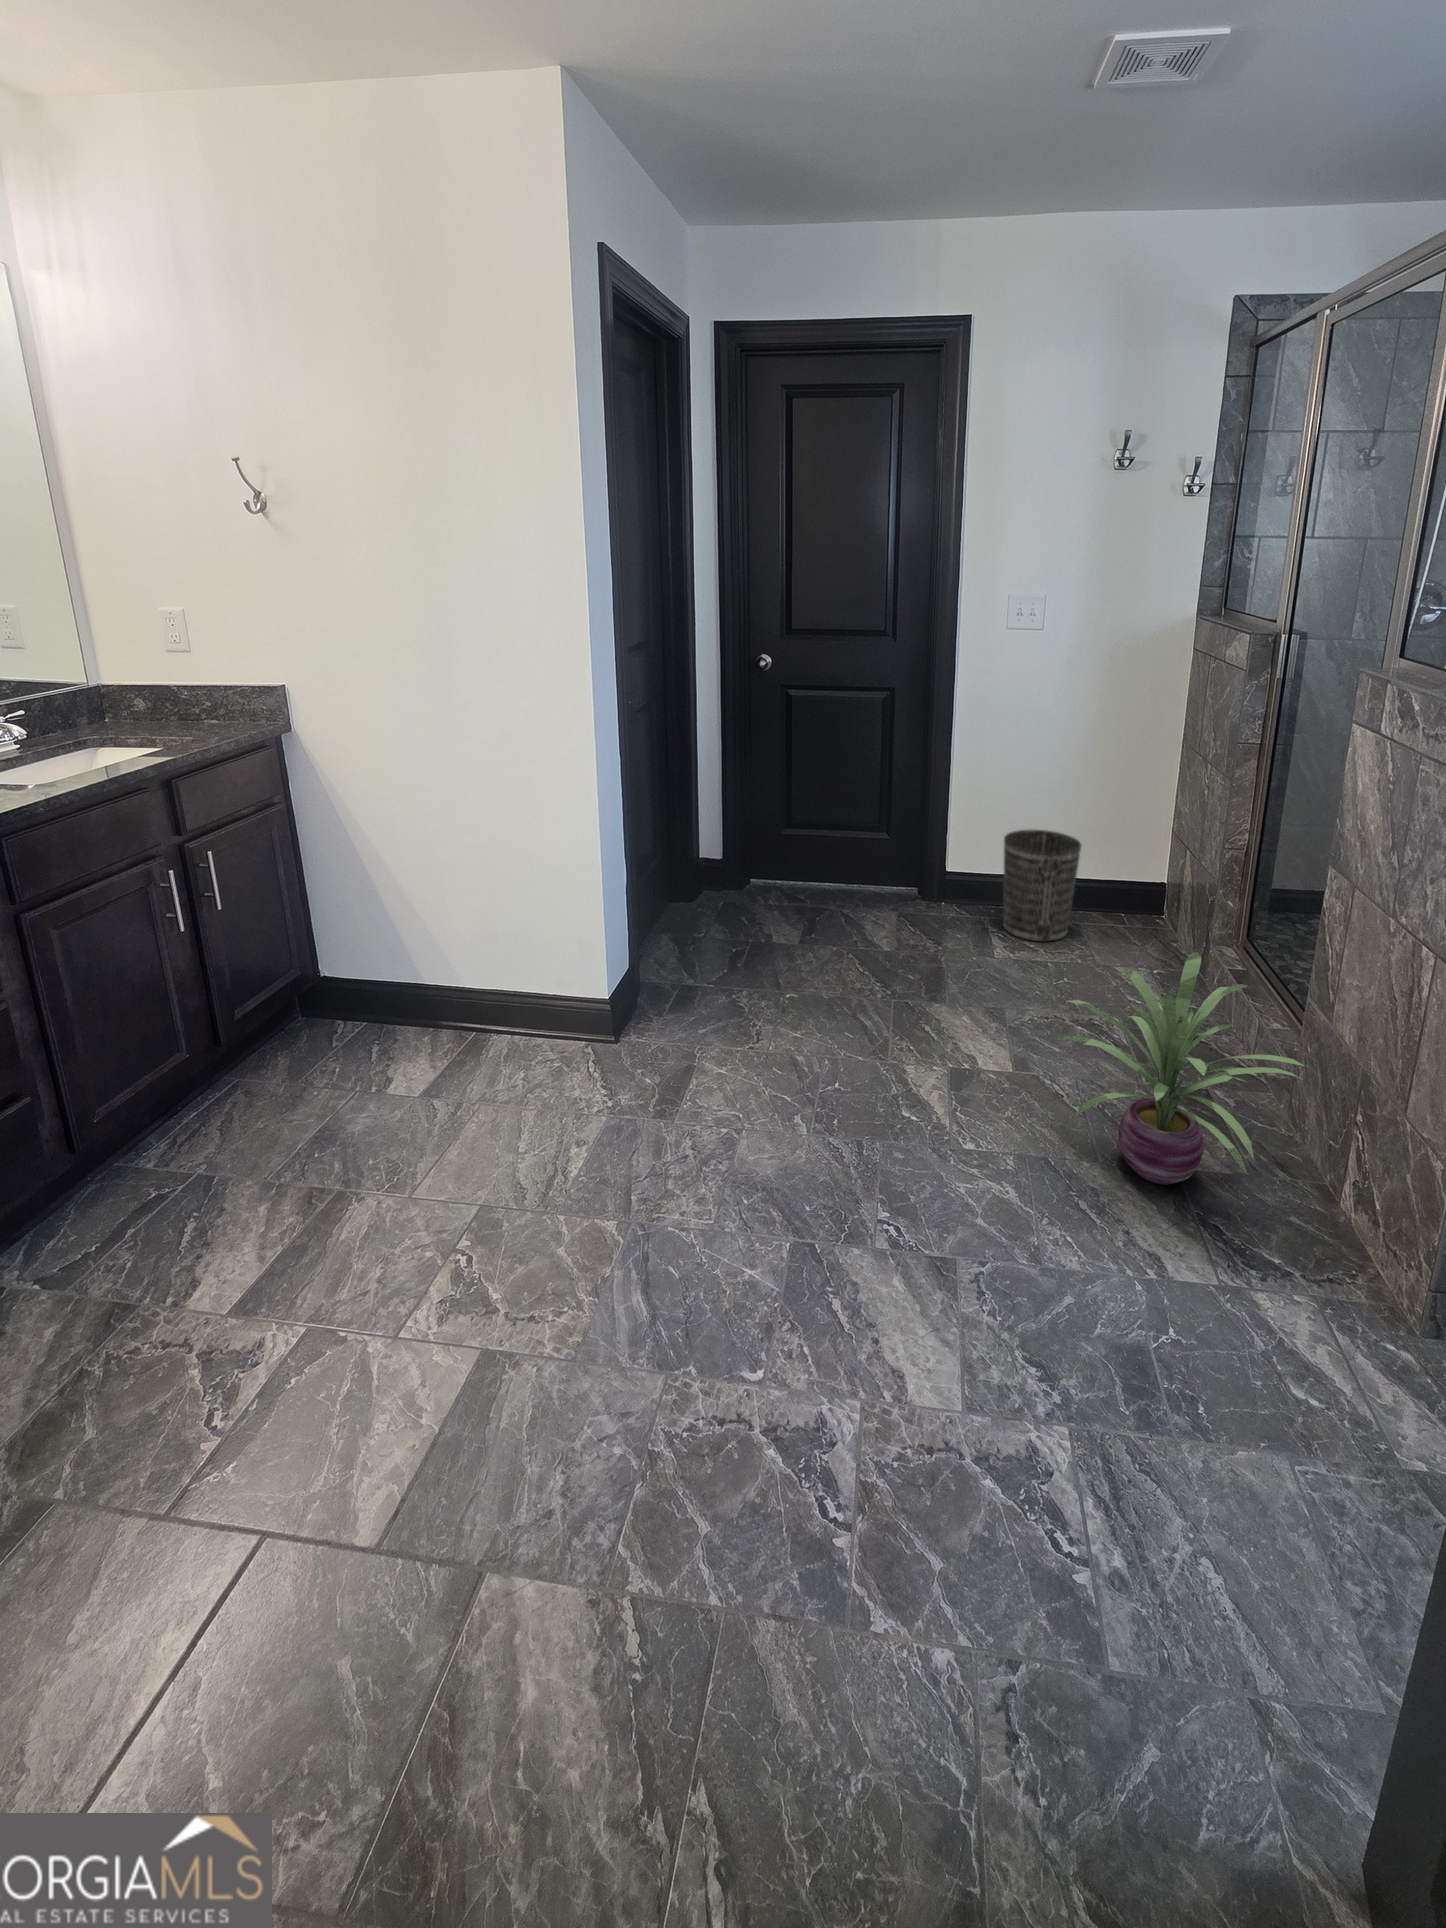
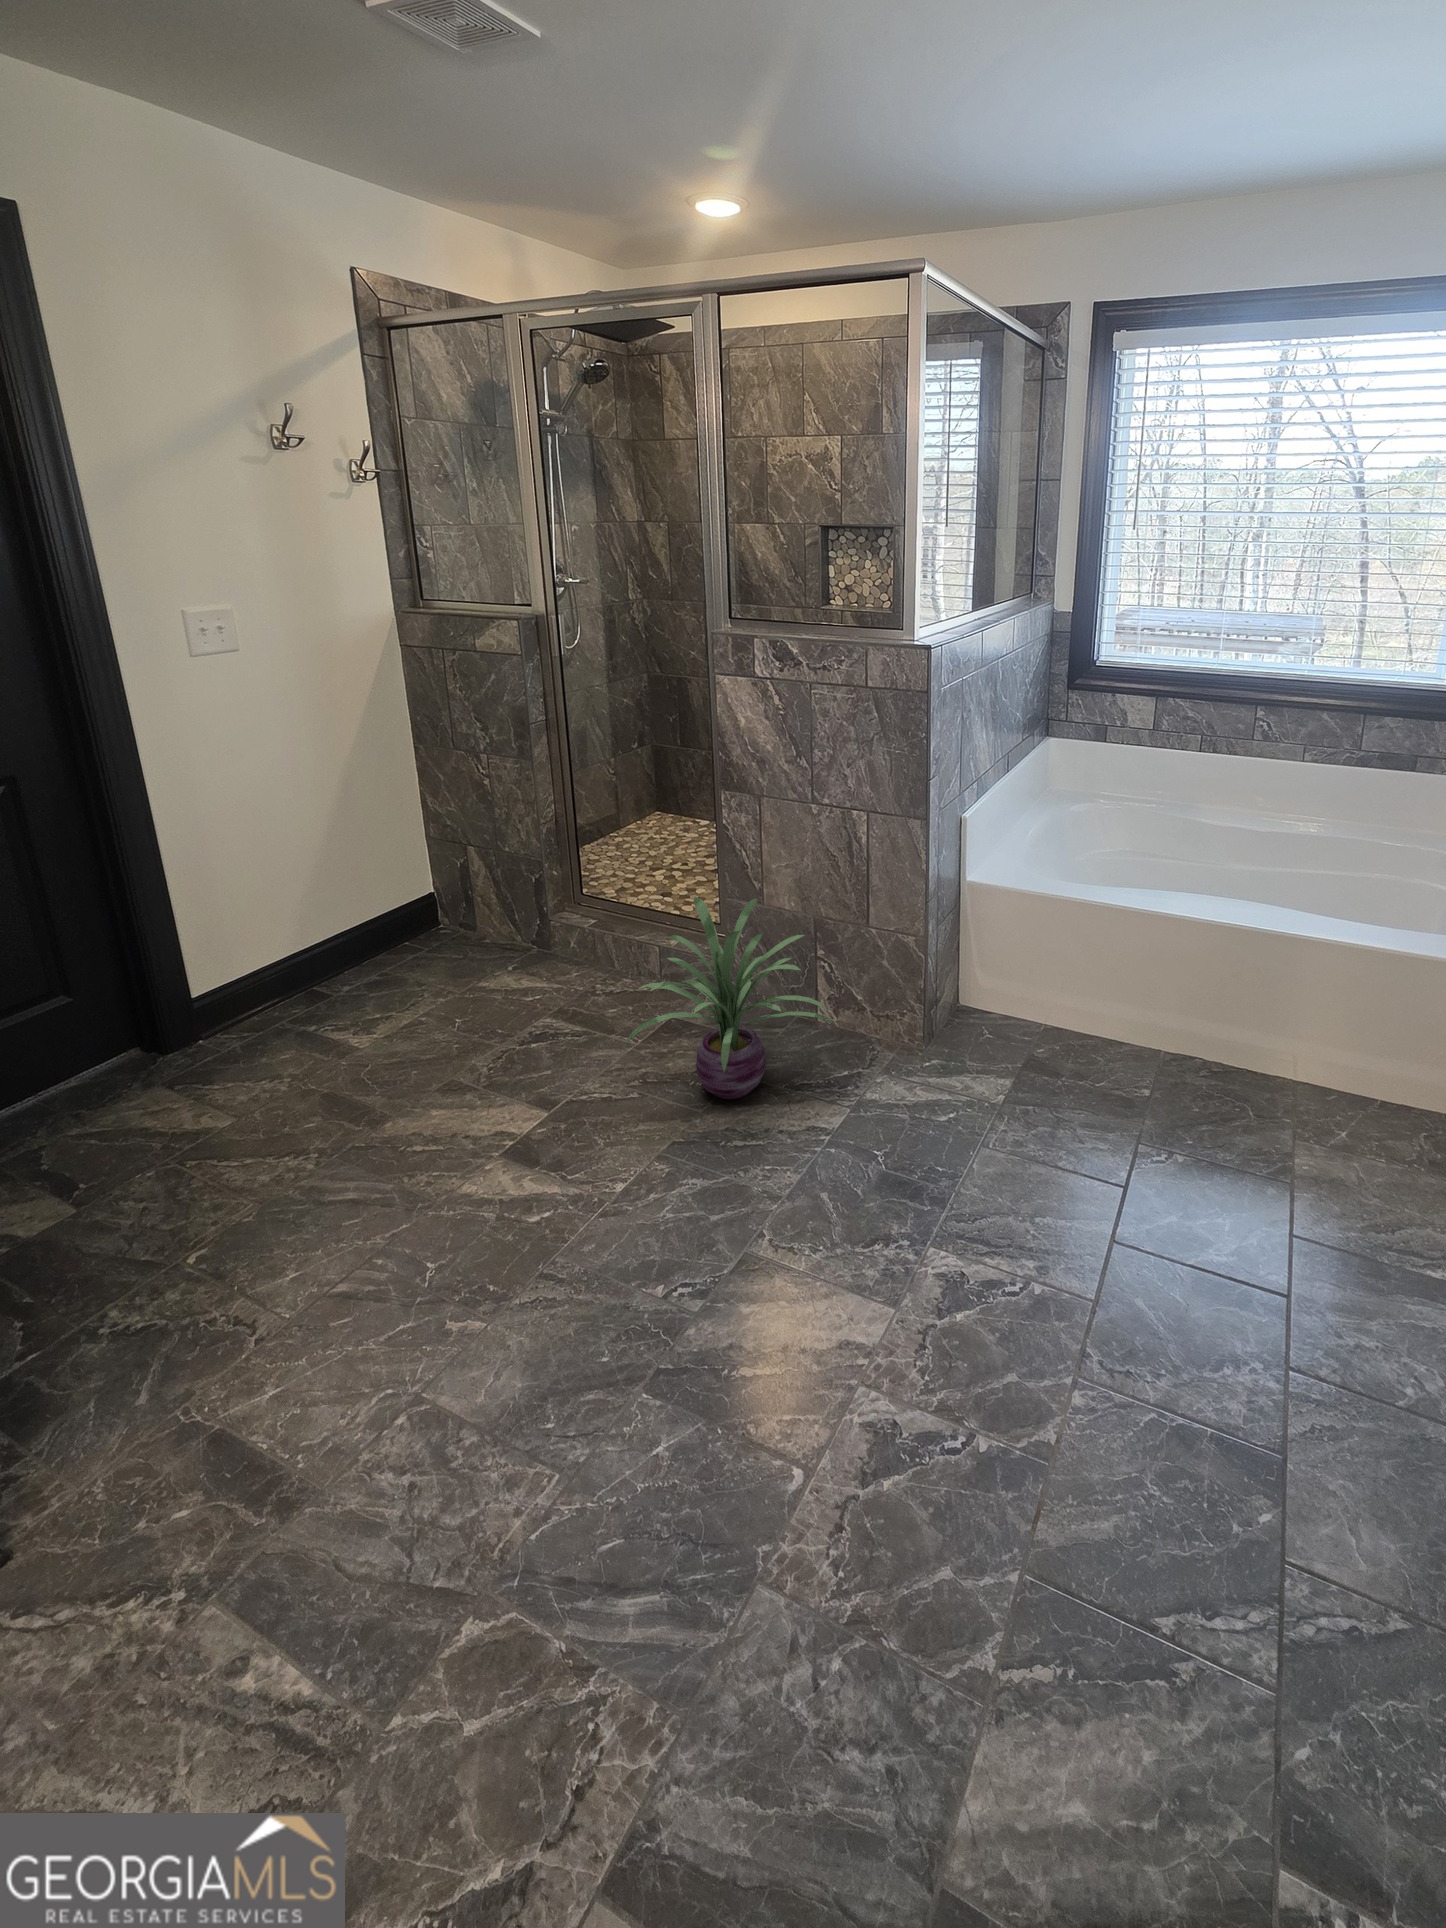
wastebasket: present [1003,830,1081,942] -> none [284,883,396,1023]

